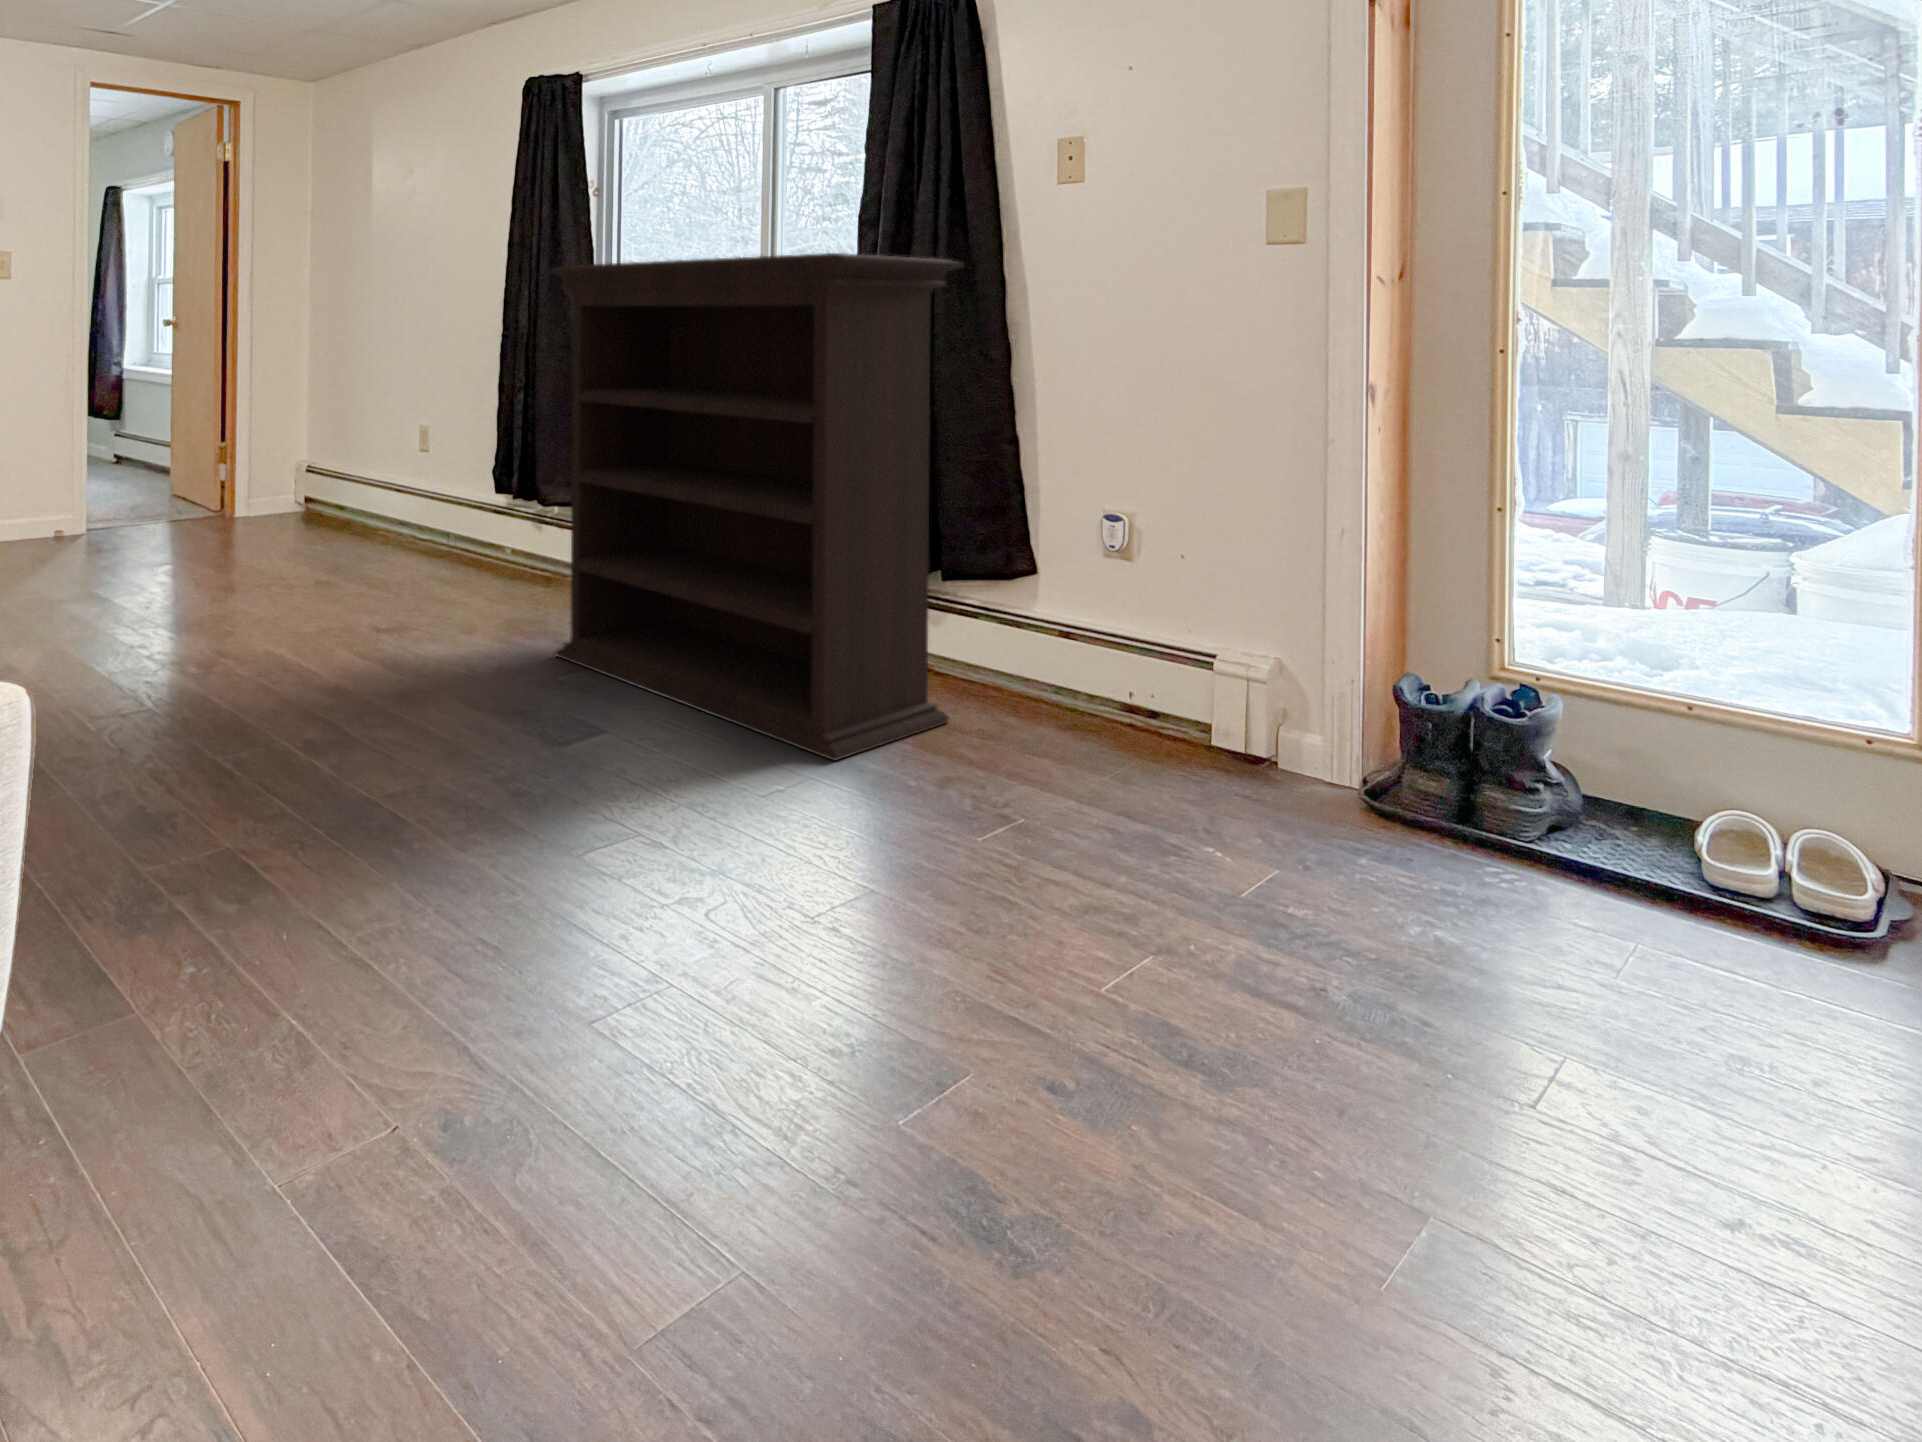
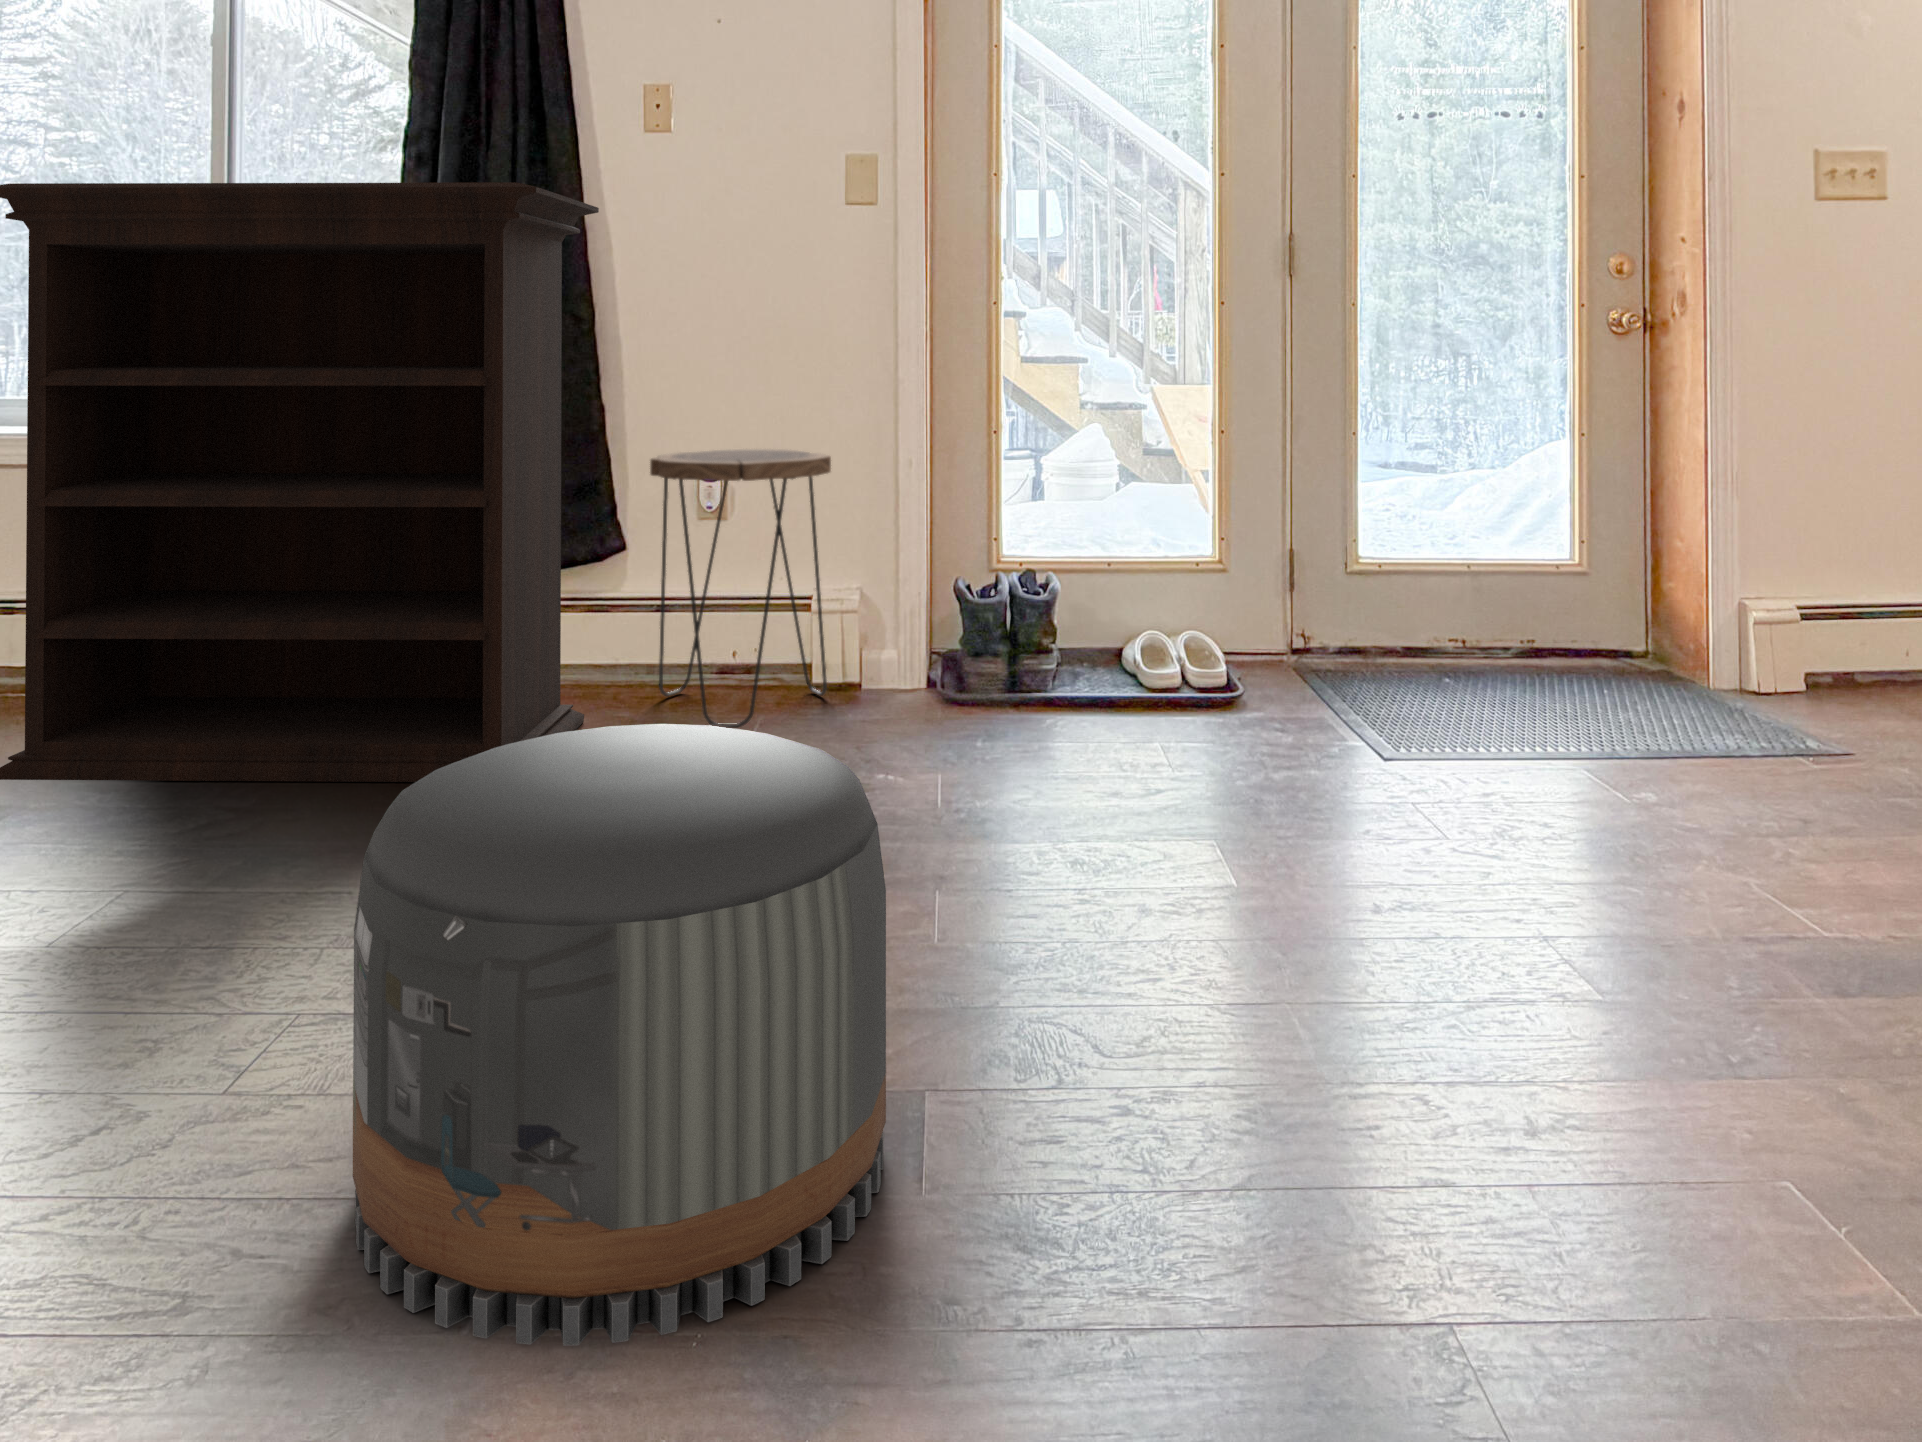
side table: none [1014,490,1208,770] -> present [650,449,831,728]
pouf: none [301,735,720,1270] -> present [353,724,886,1346]

